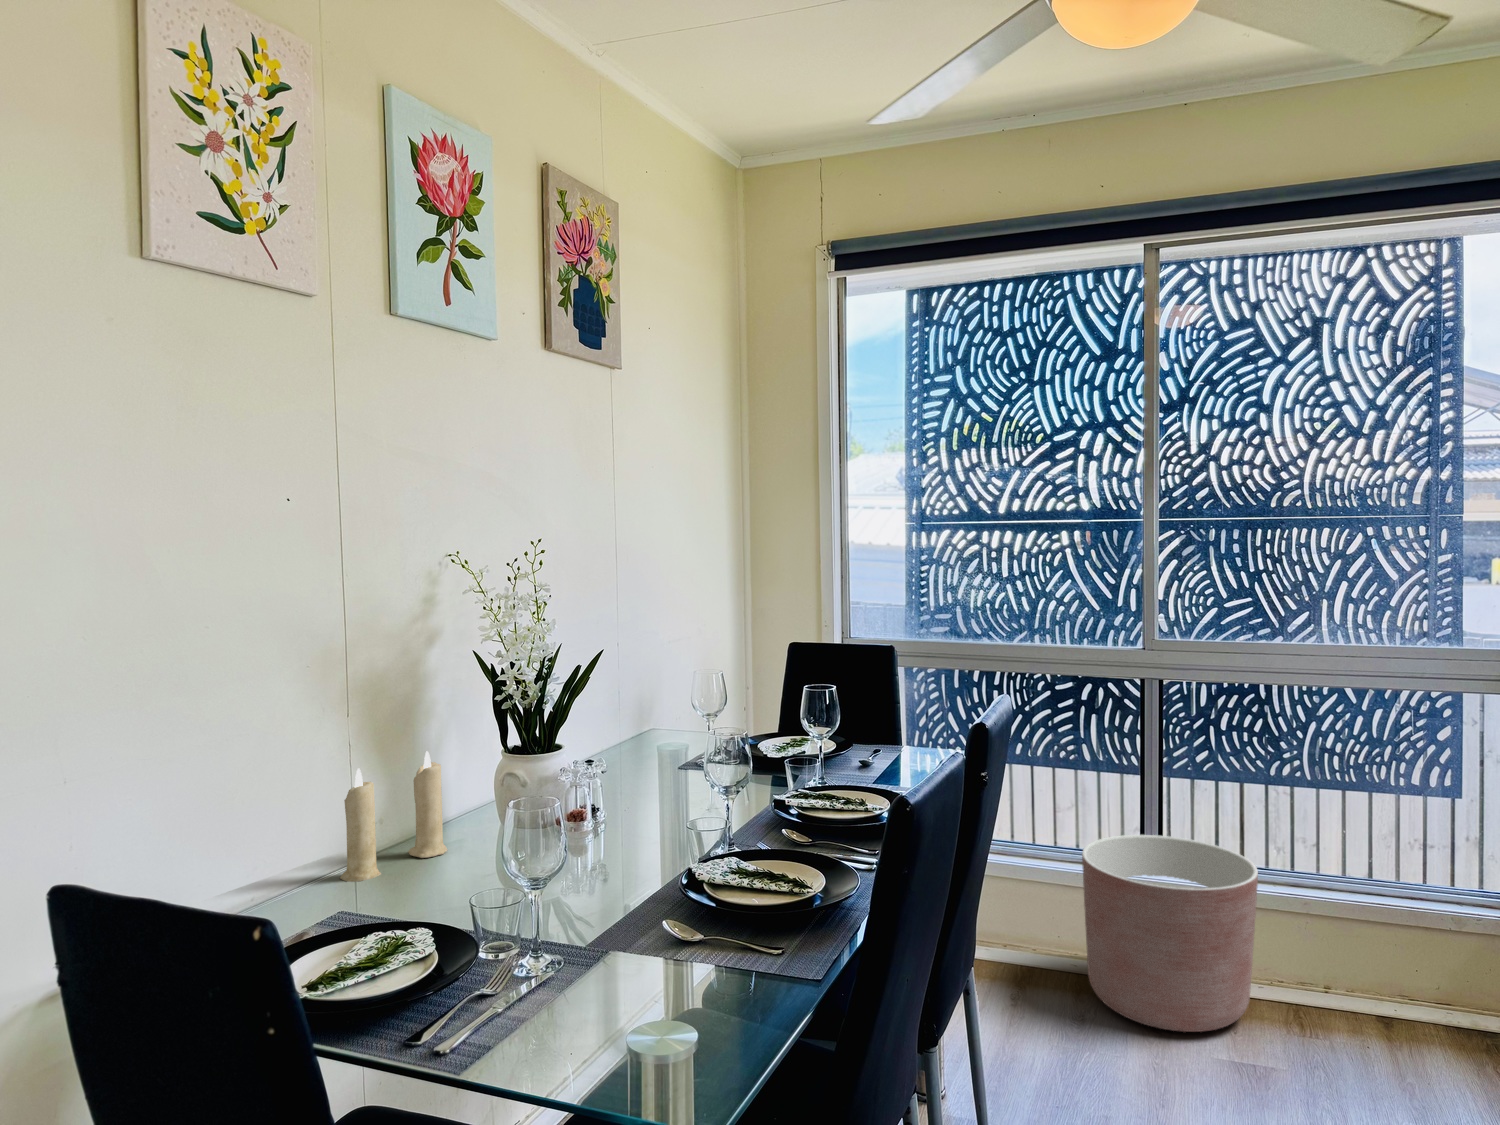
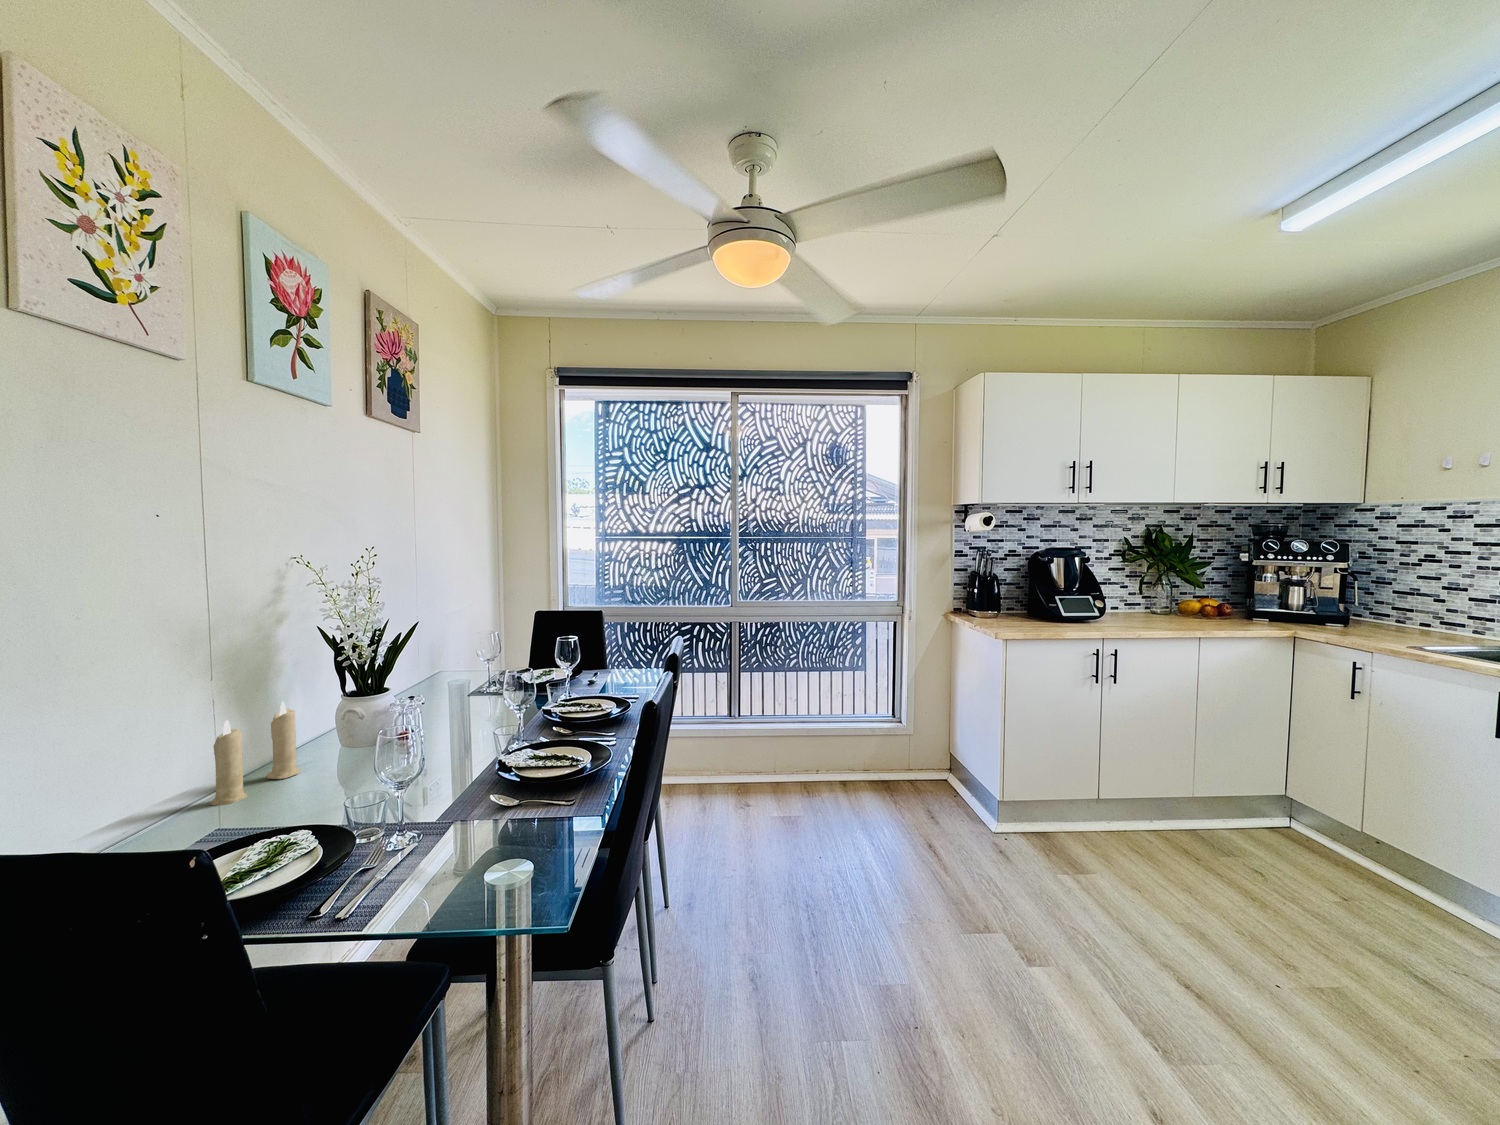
planter: present [1082,835,1258,1032] -> none [697,705,782,806]

